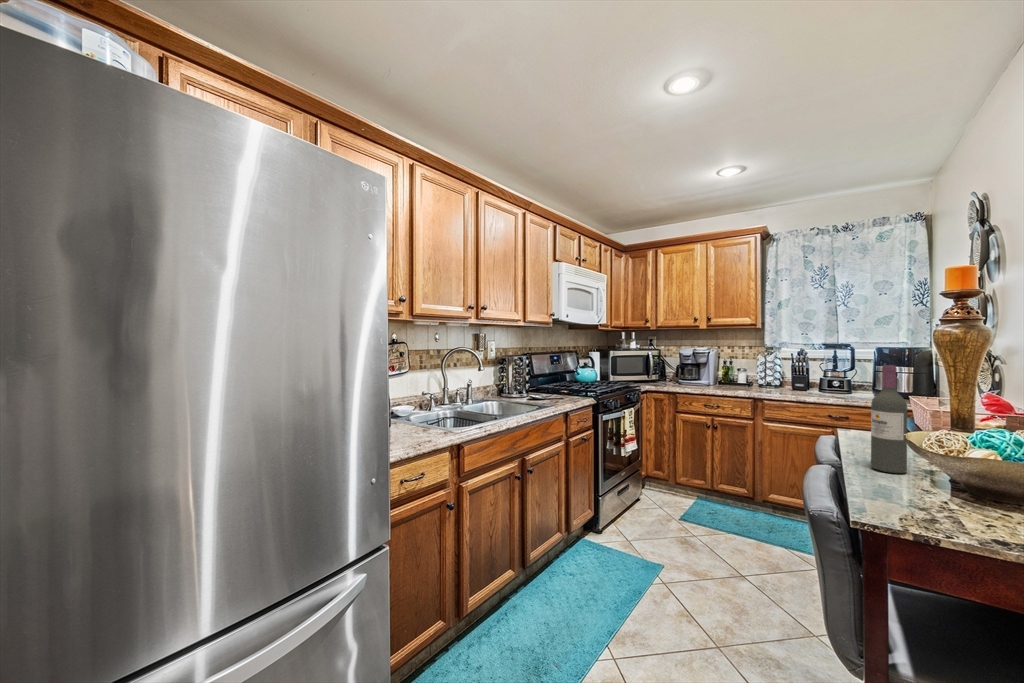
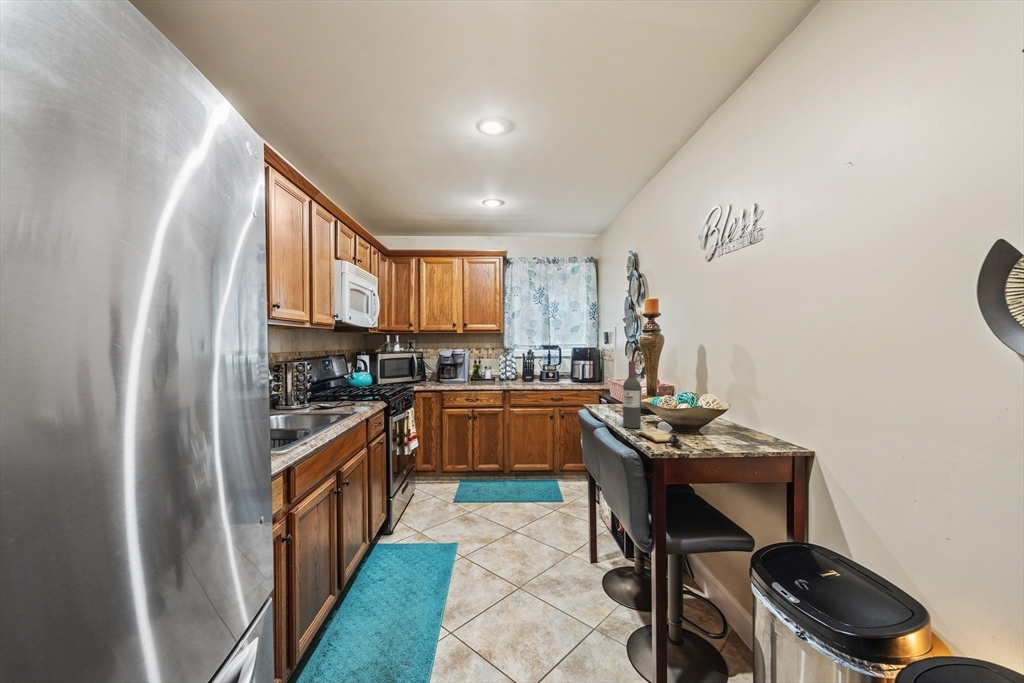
book: none [884,480,962,521] -> present [638,431,682,447]

